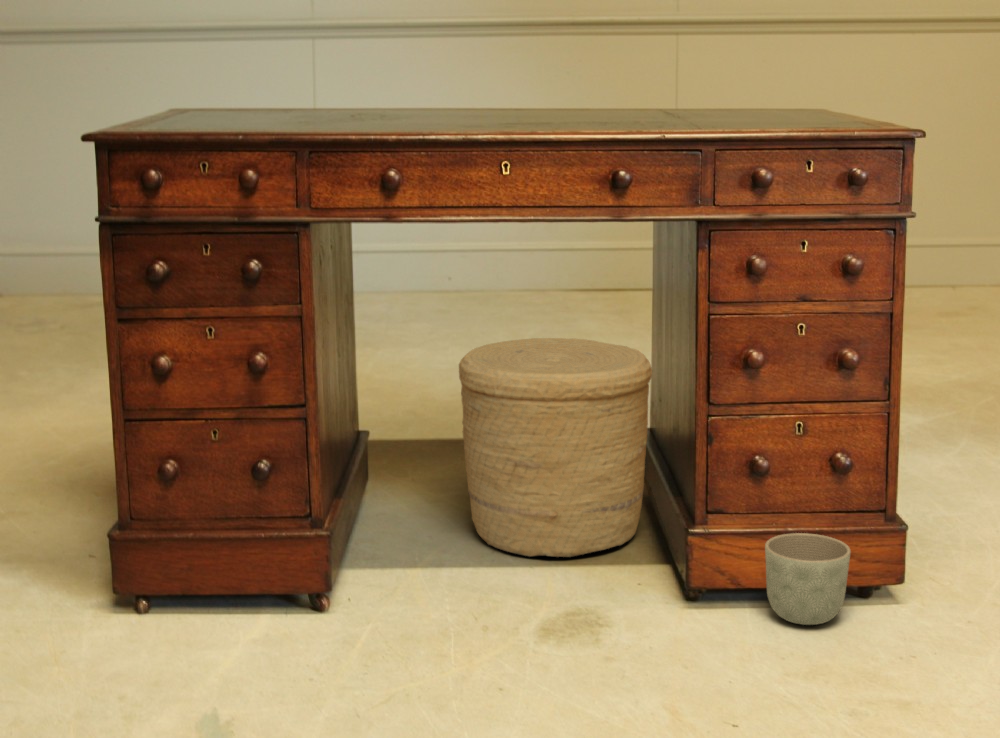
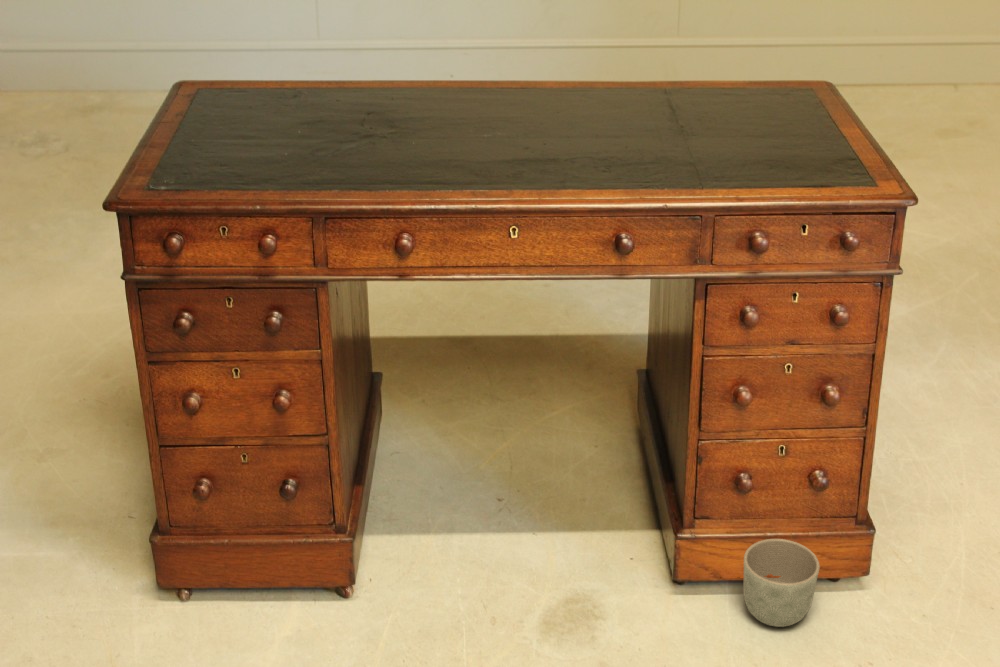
woven basket: present [459,338,652,557] -> none [466,300,649,527]

